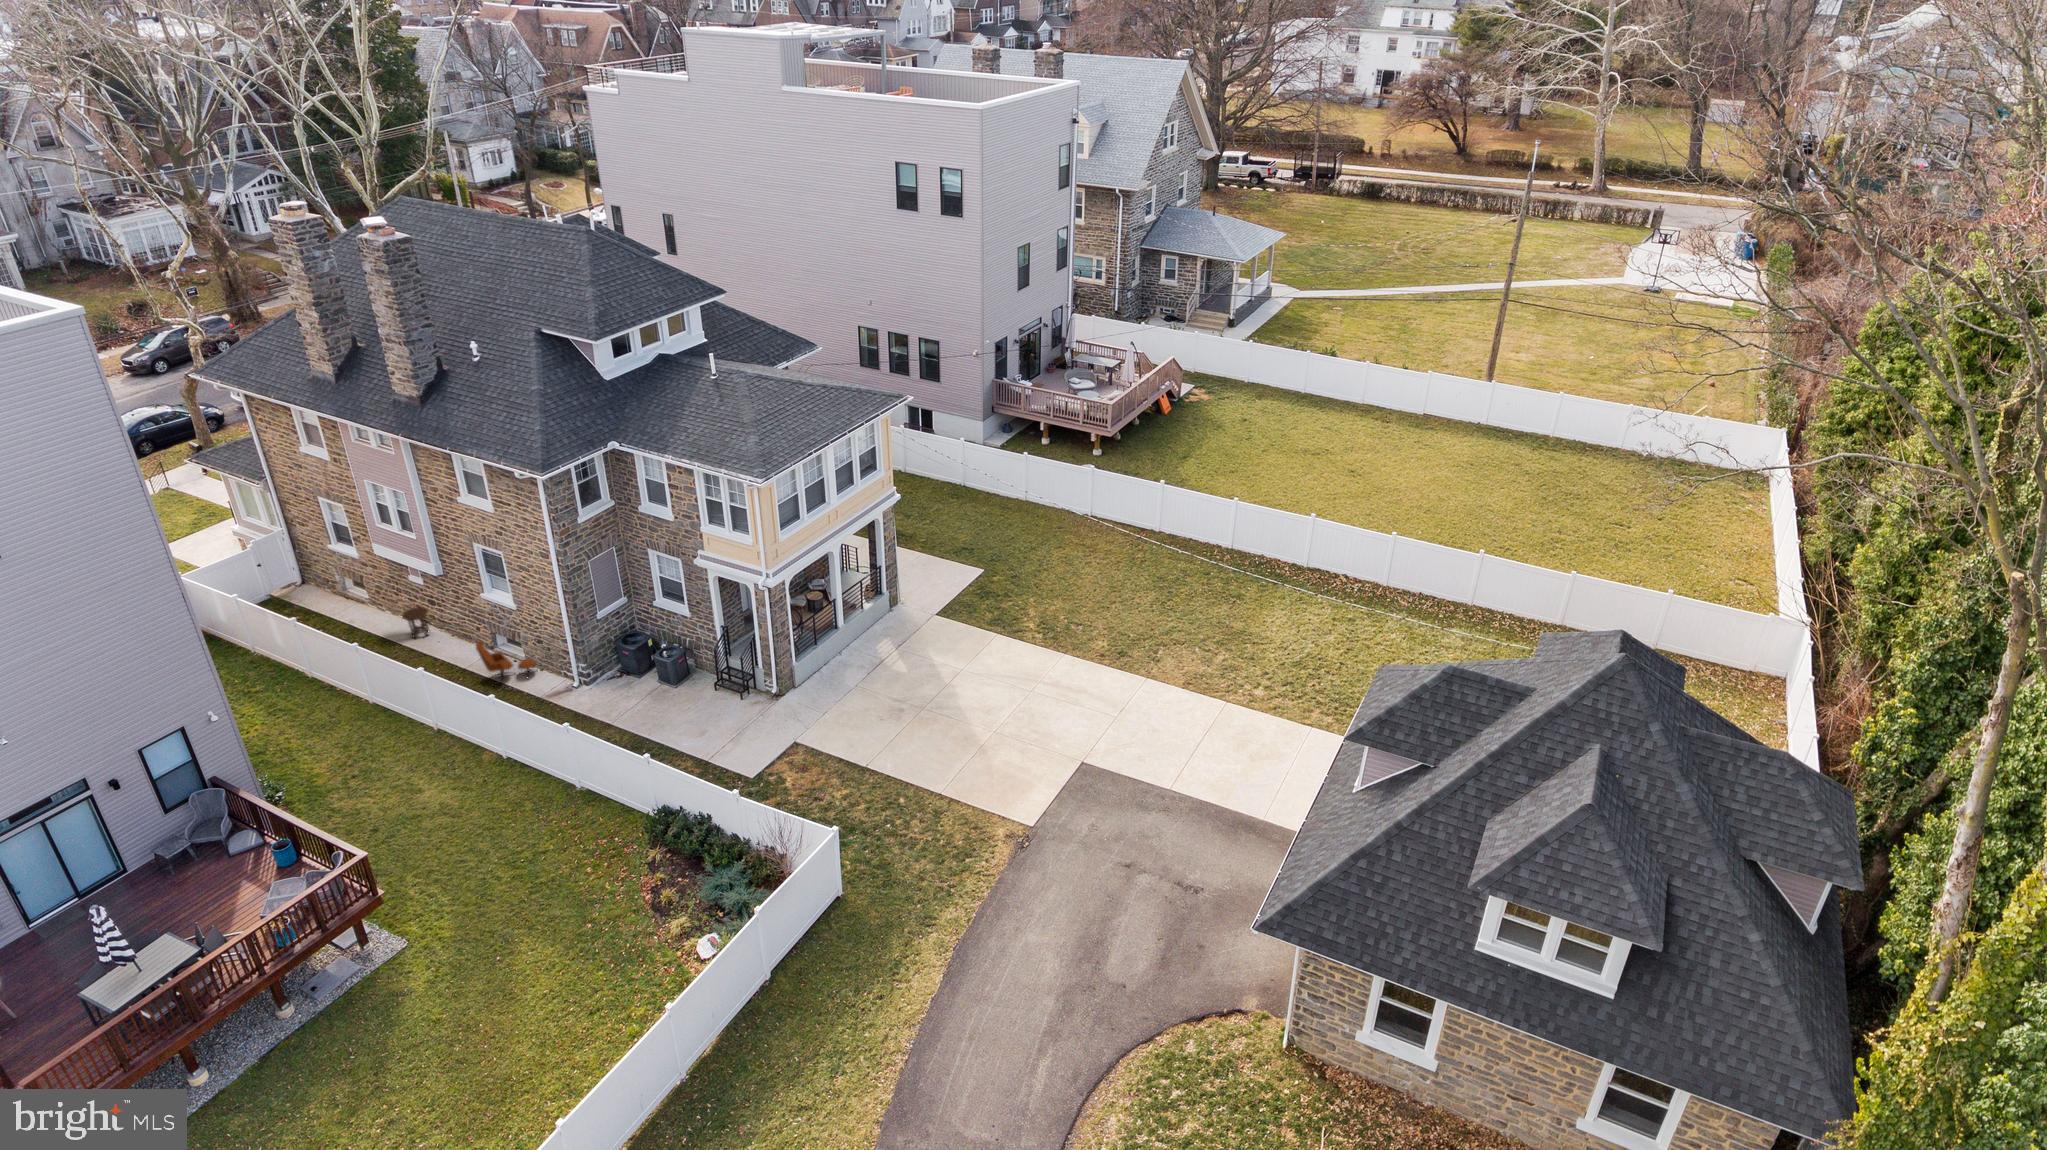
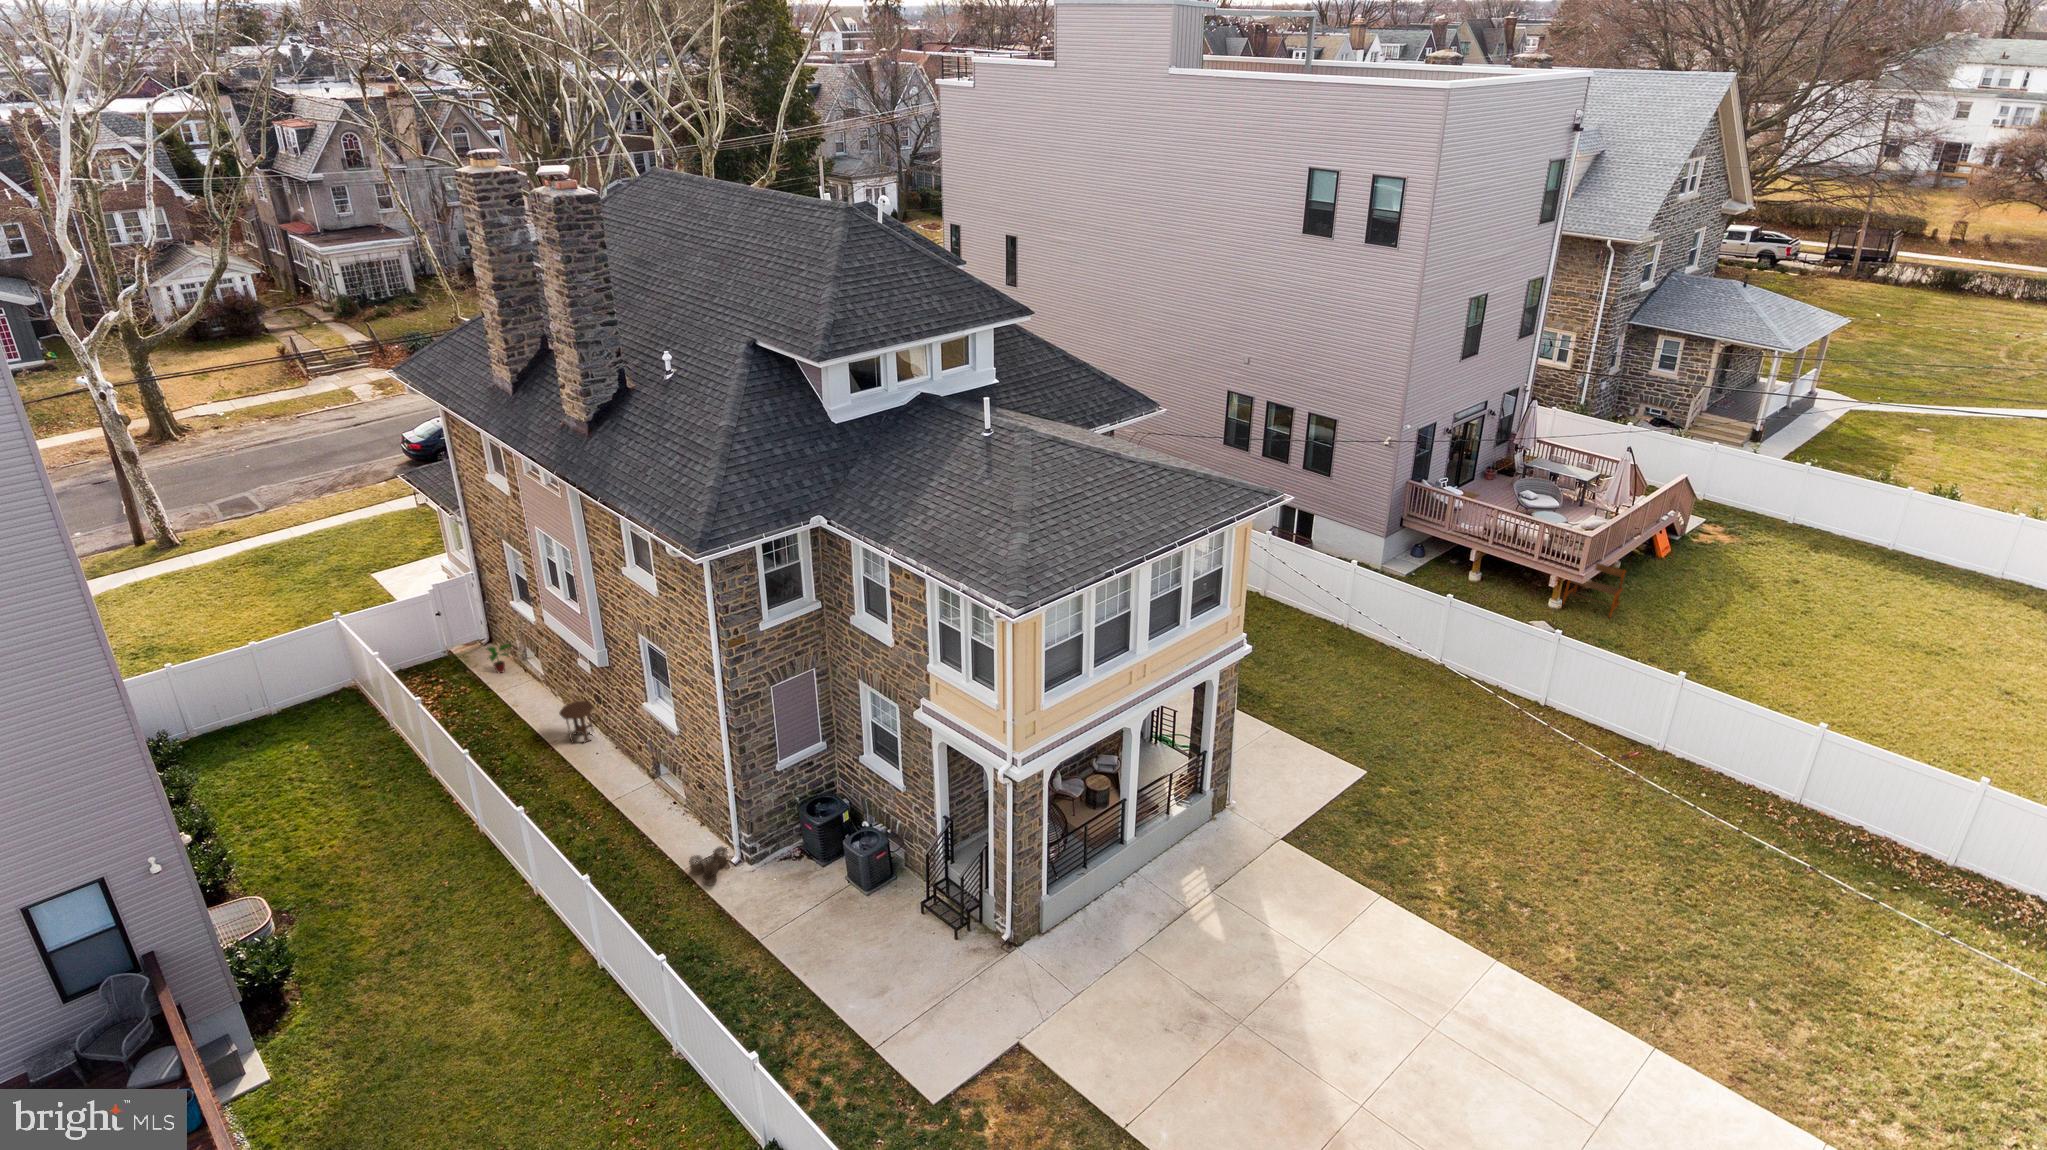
bench: none [1101,421,1136,458] -> present [1562,563,1626,617]
potted plant: none [308,580,333,604] -> present [486,644,510,673]
lounge chair: present [476,641,538,677] -> none [614,770,696,835]
woven basket: none [546,677,572,701] -> present [689,846,728,885]

